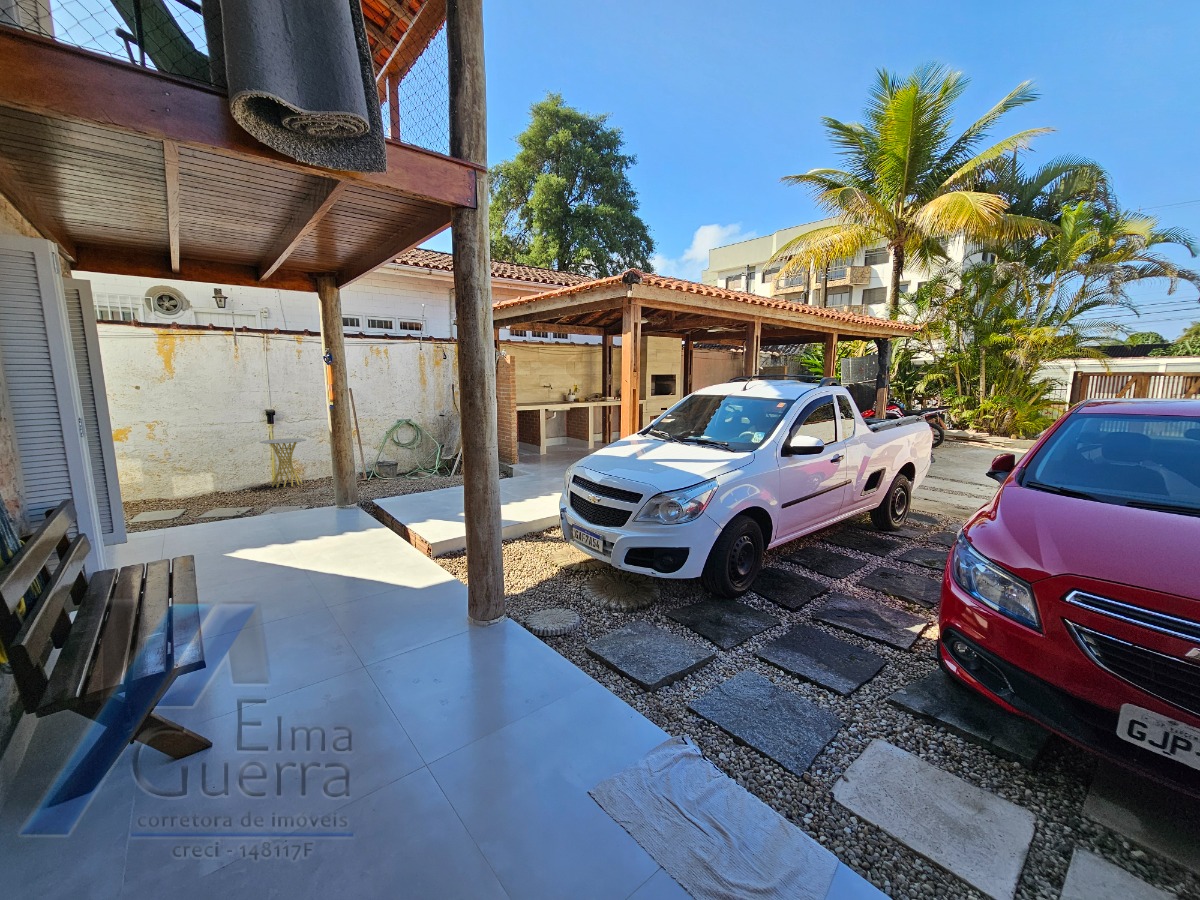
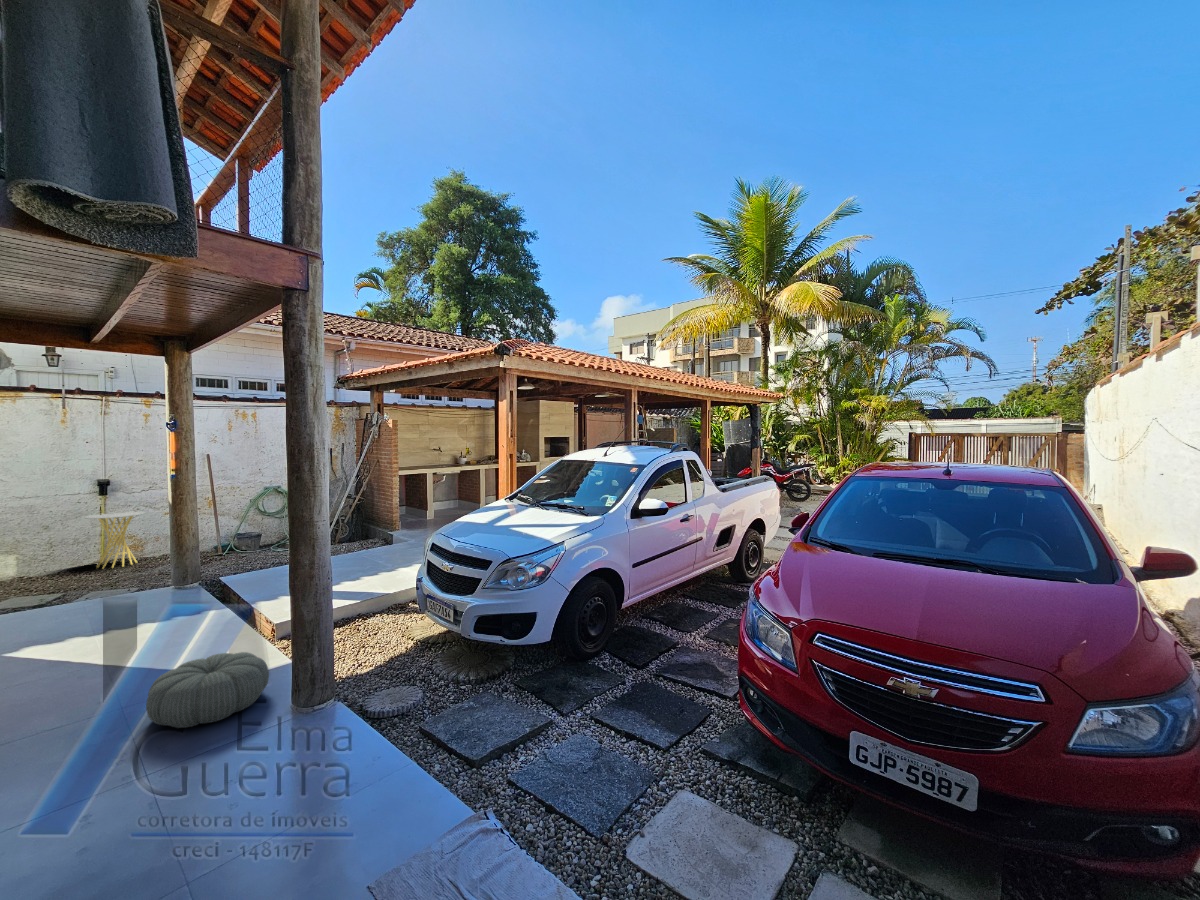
pouf: none [349,567,444,629] -> present [146,652,269,728]

